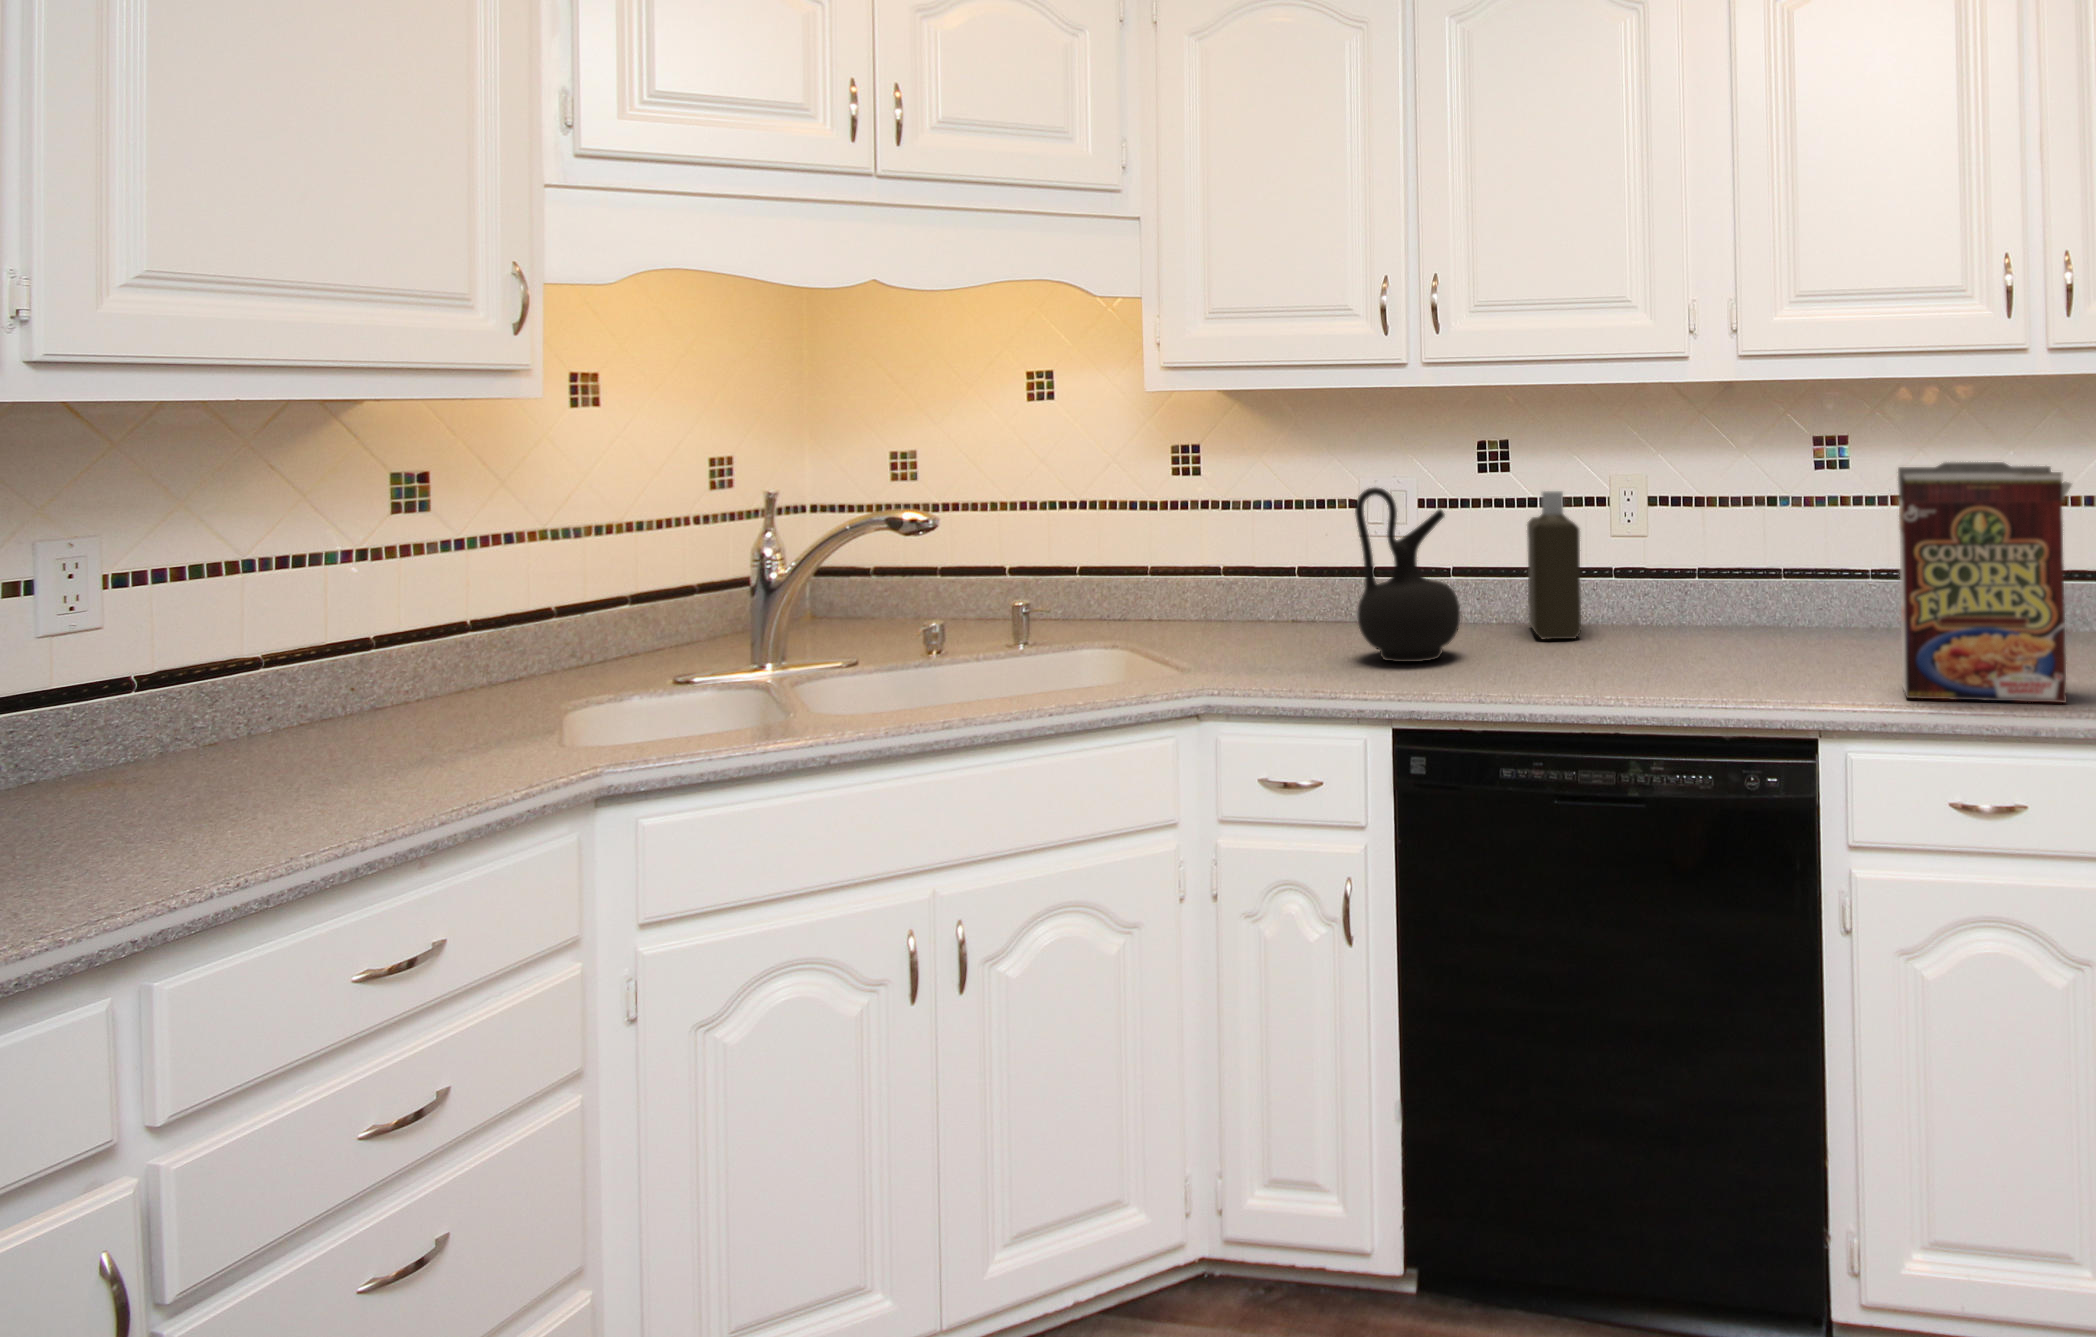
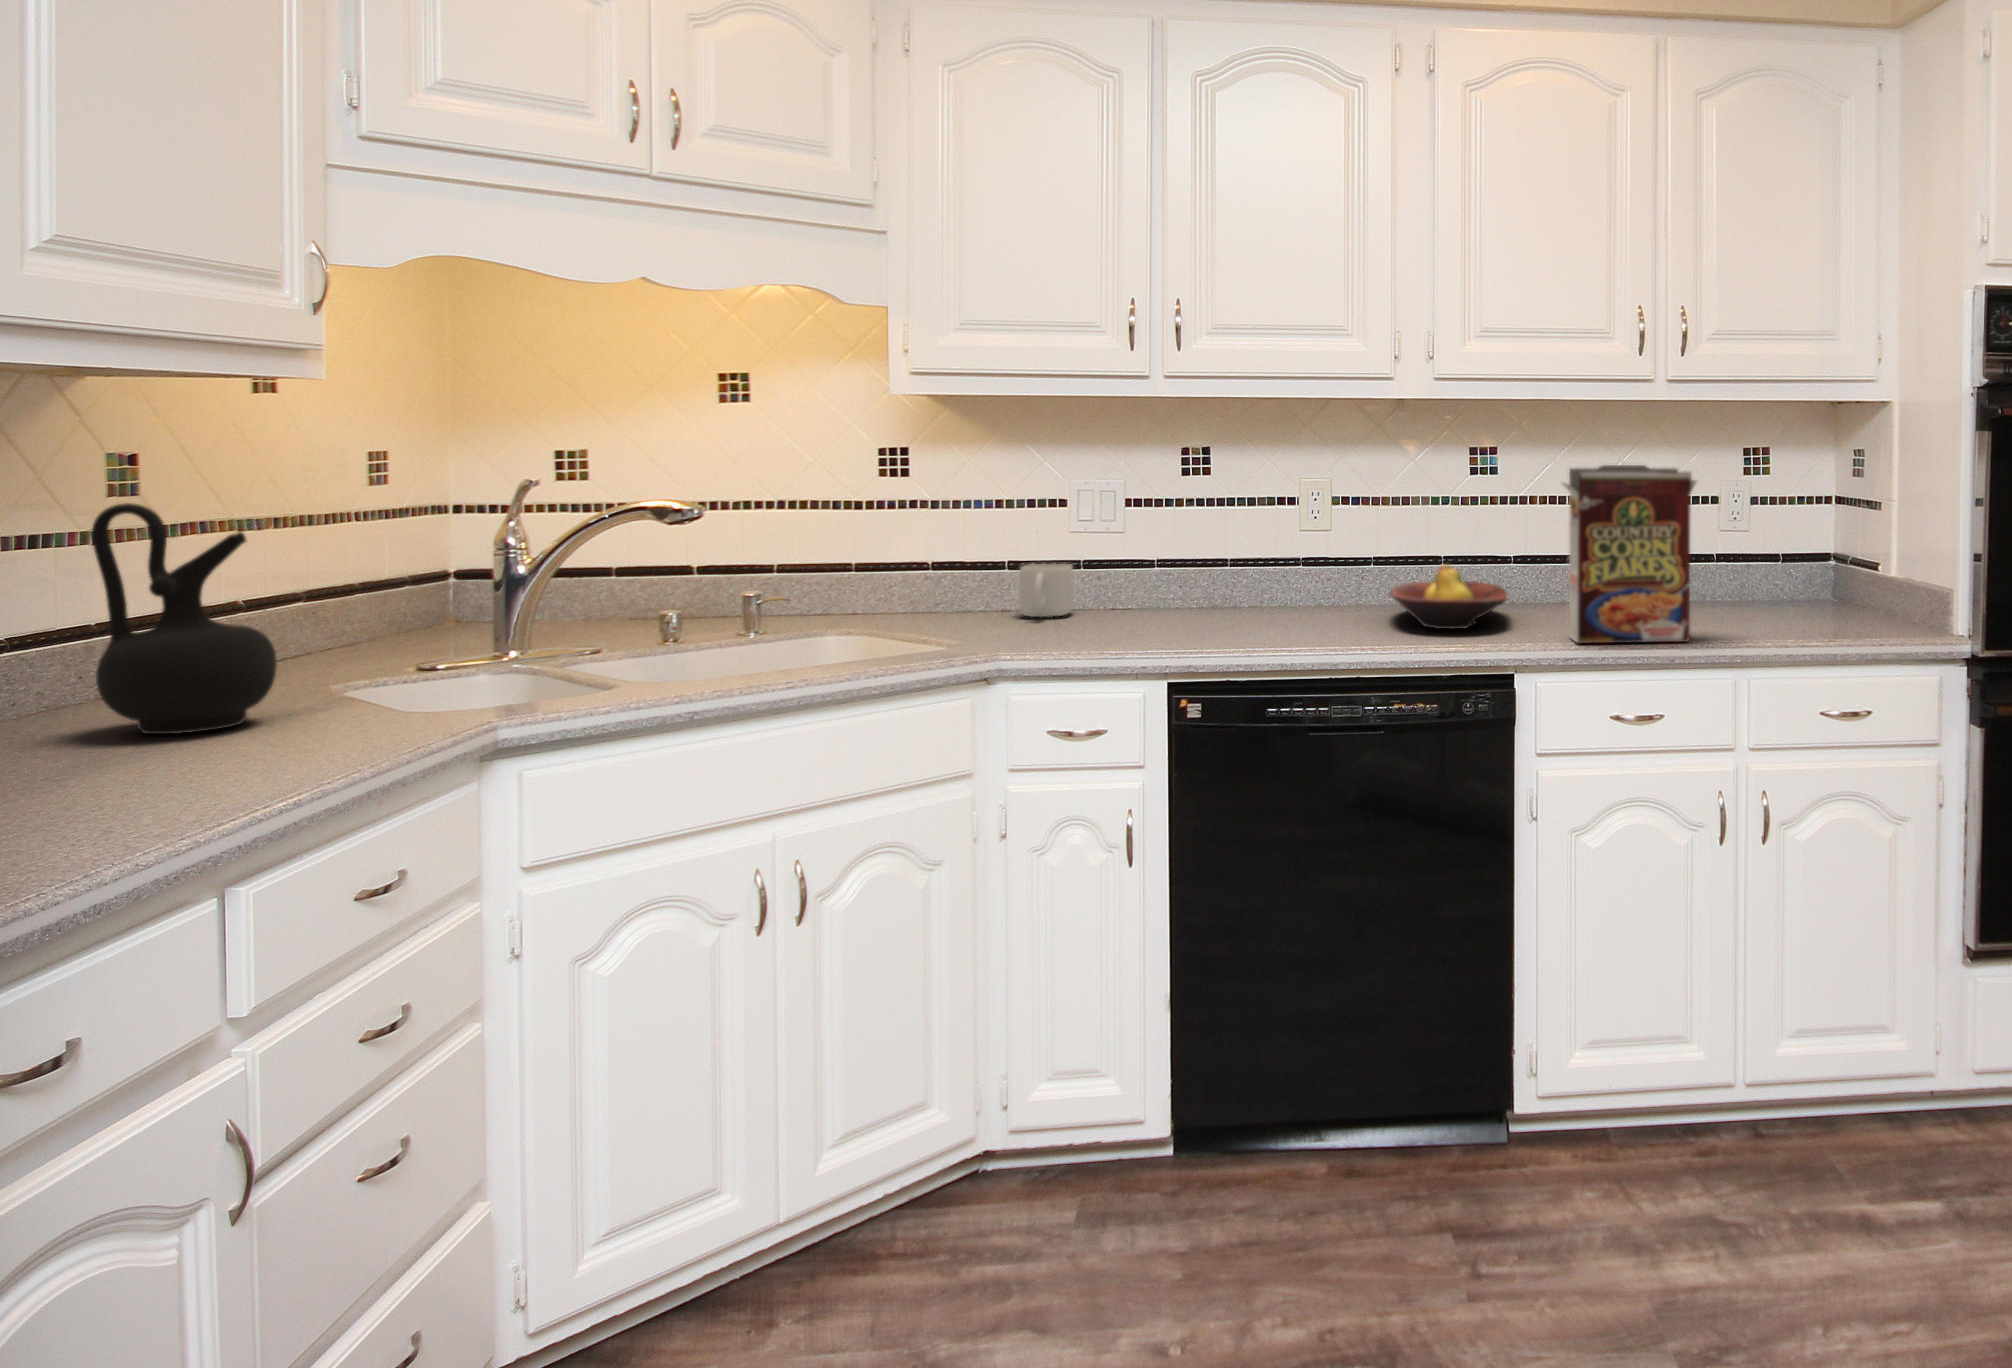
ceramic jug: present [1355,488,1460,662] -> present [91,503,277,734]
bottle: present [1527,491,1581,640] -> none [1231,491,1287,618]
mug: none [1302,570,1362,628] -> present [1019,564,1073,617]
fruit bowl: none [1690,582,1842,667] -> present [1390,565,1507,629]

